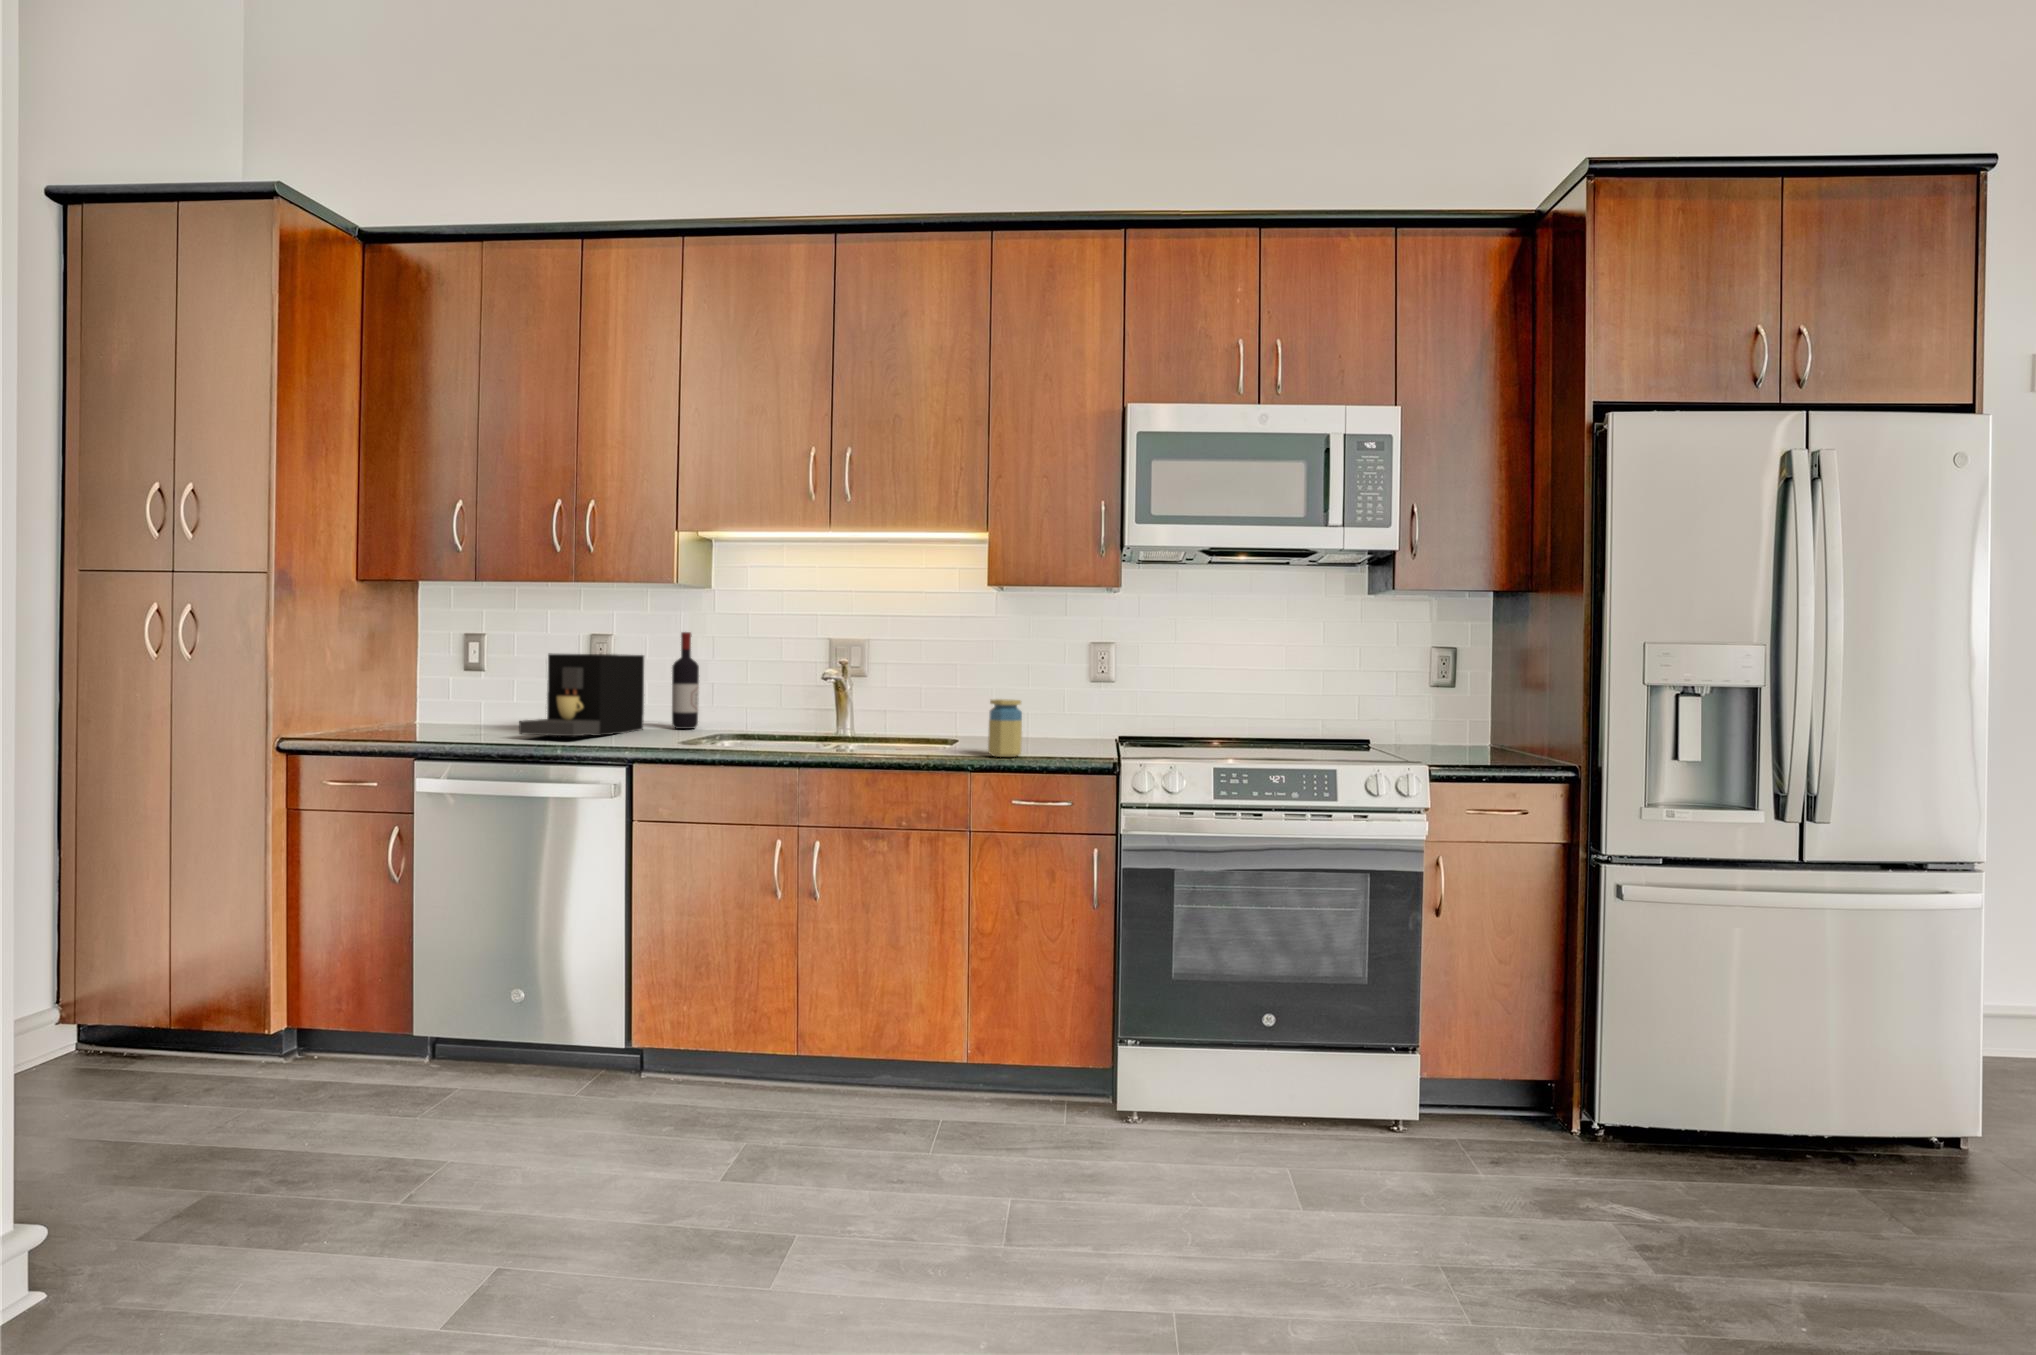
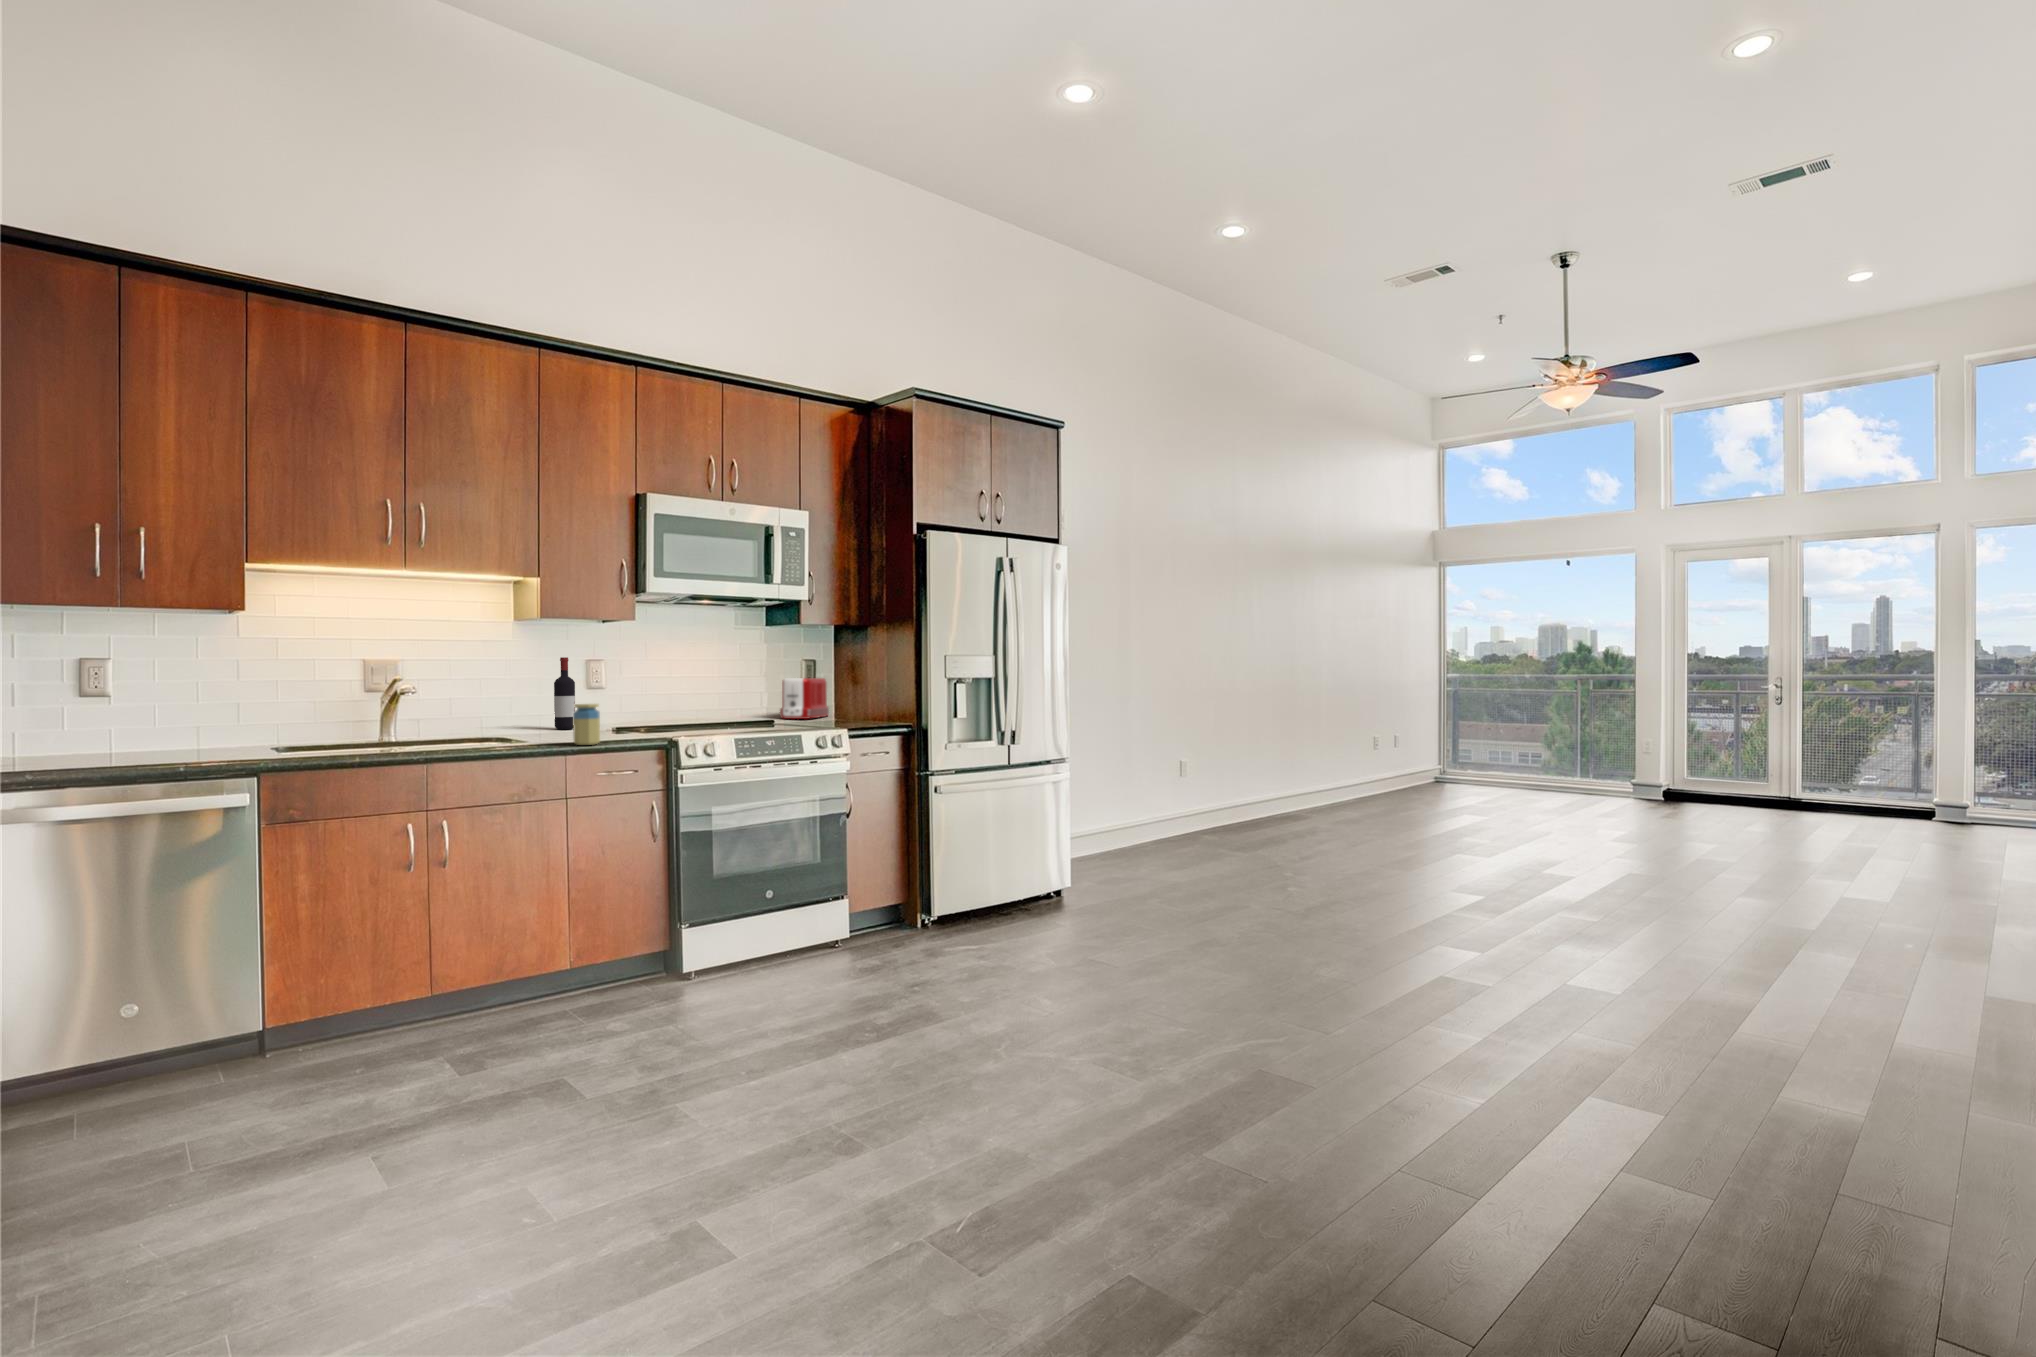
wine bottle: present [672,632,699,729] -> present [554,657,575,729]
coffee maker: present [519,653,644,736] -> none [71,681,176,763]
toaster: none [1379,676,1473,742] -> present [780,678,829,719]

